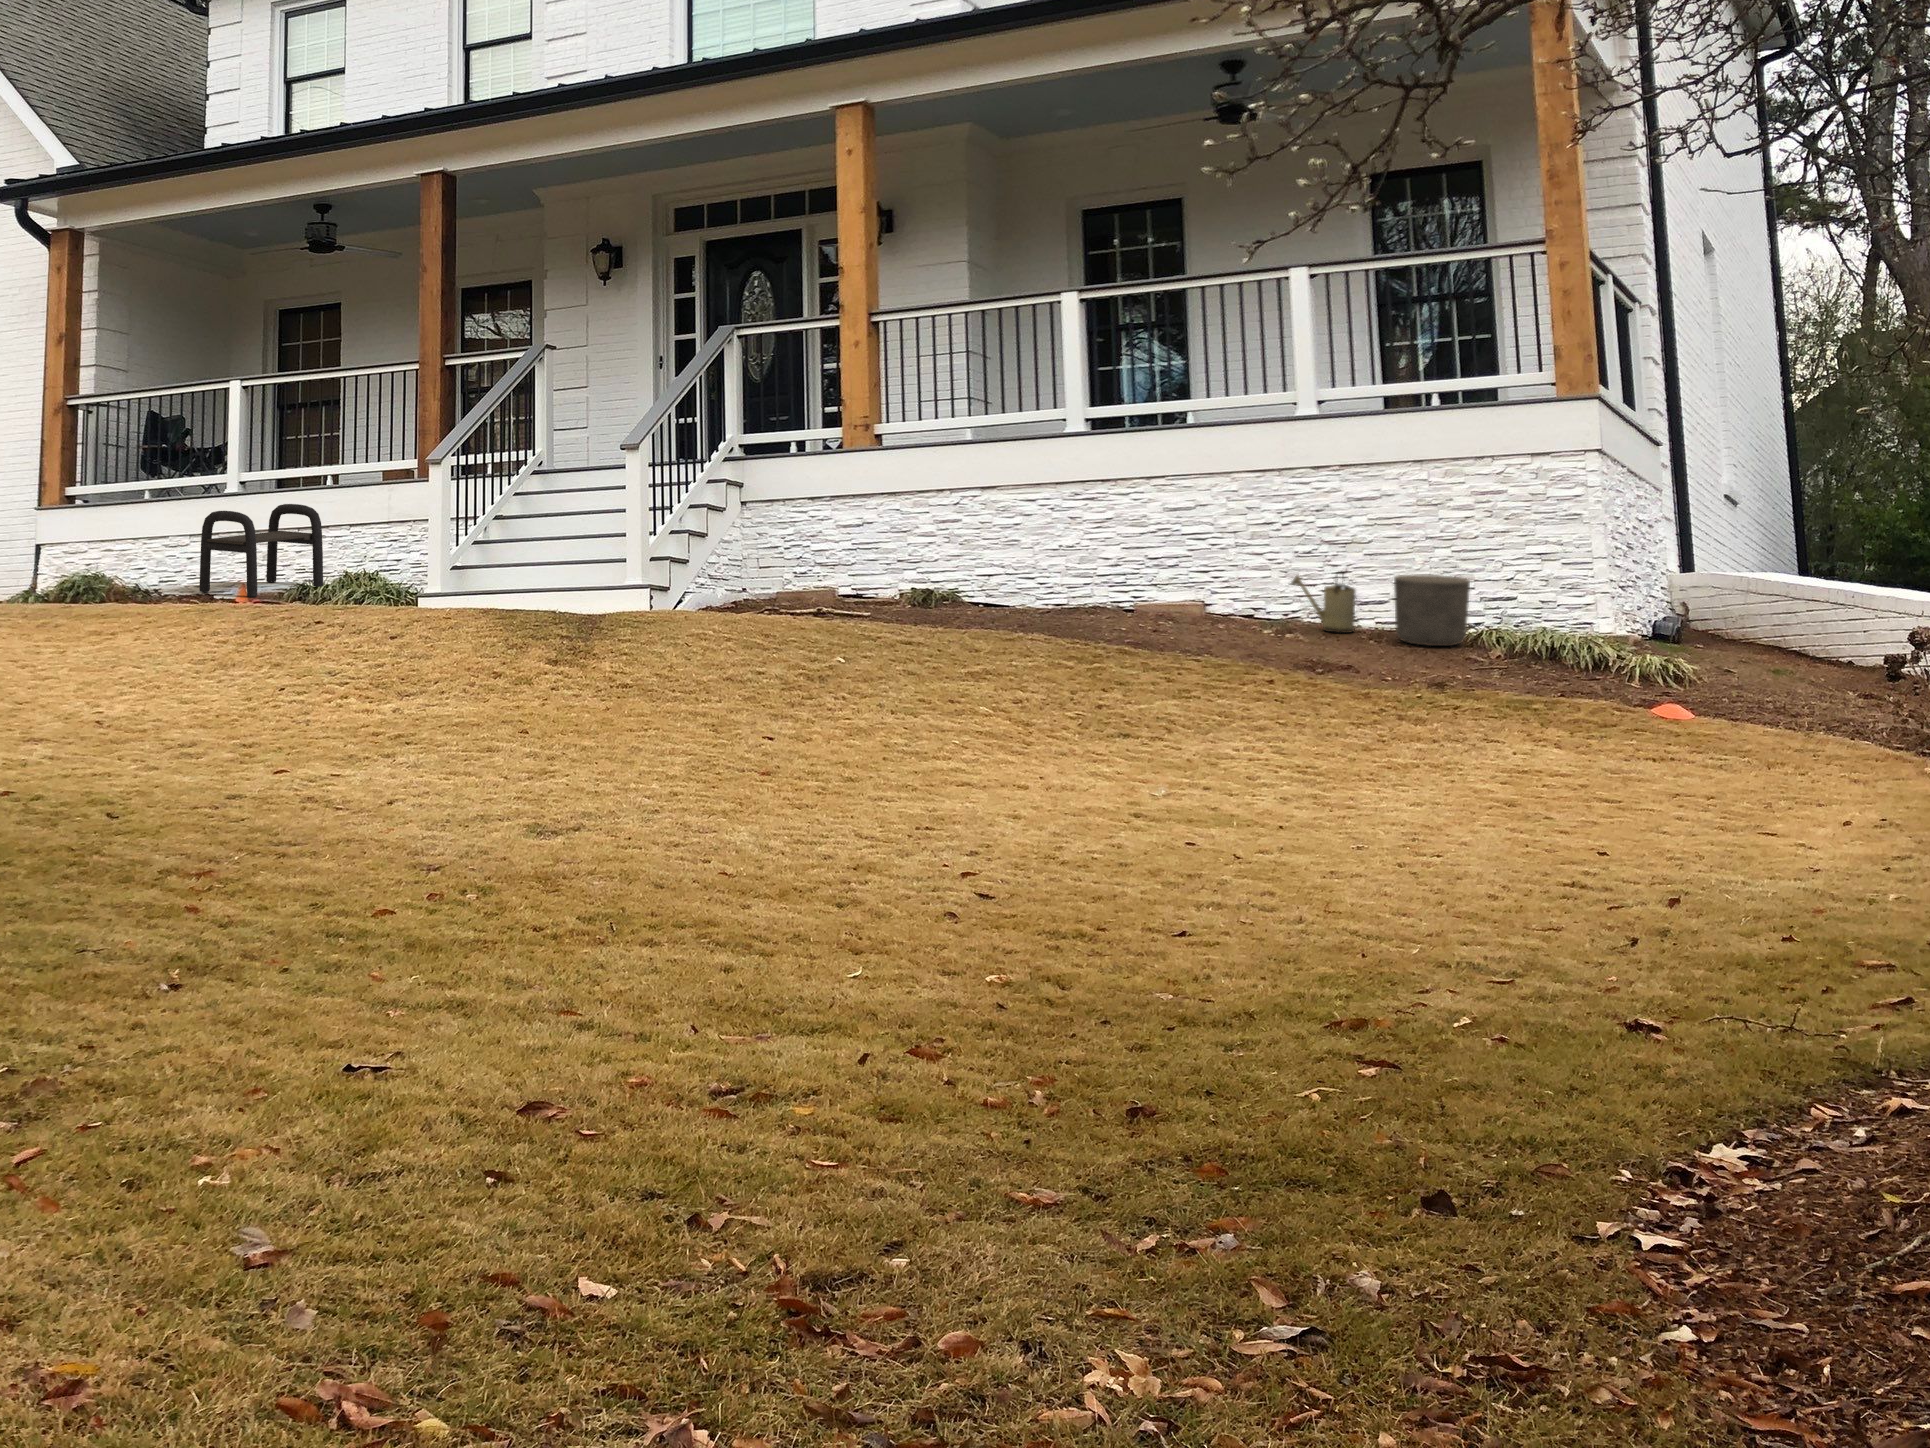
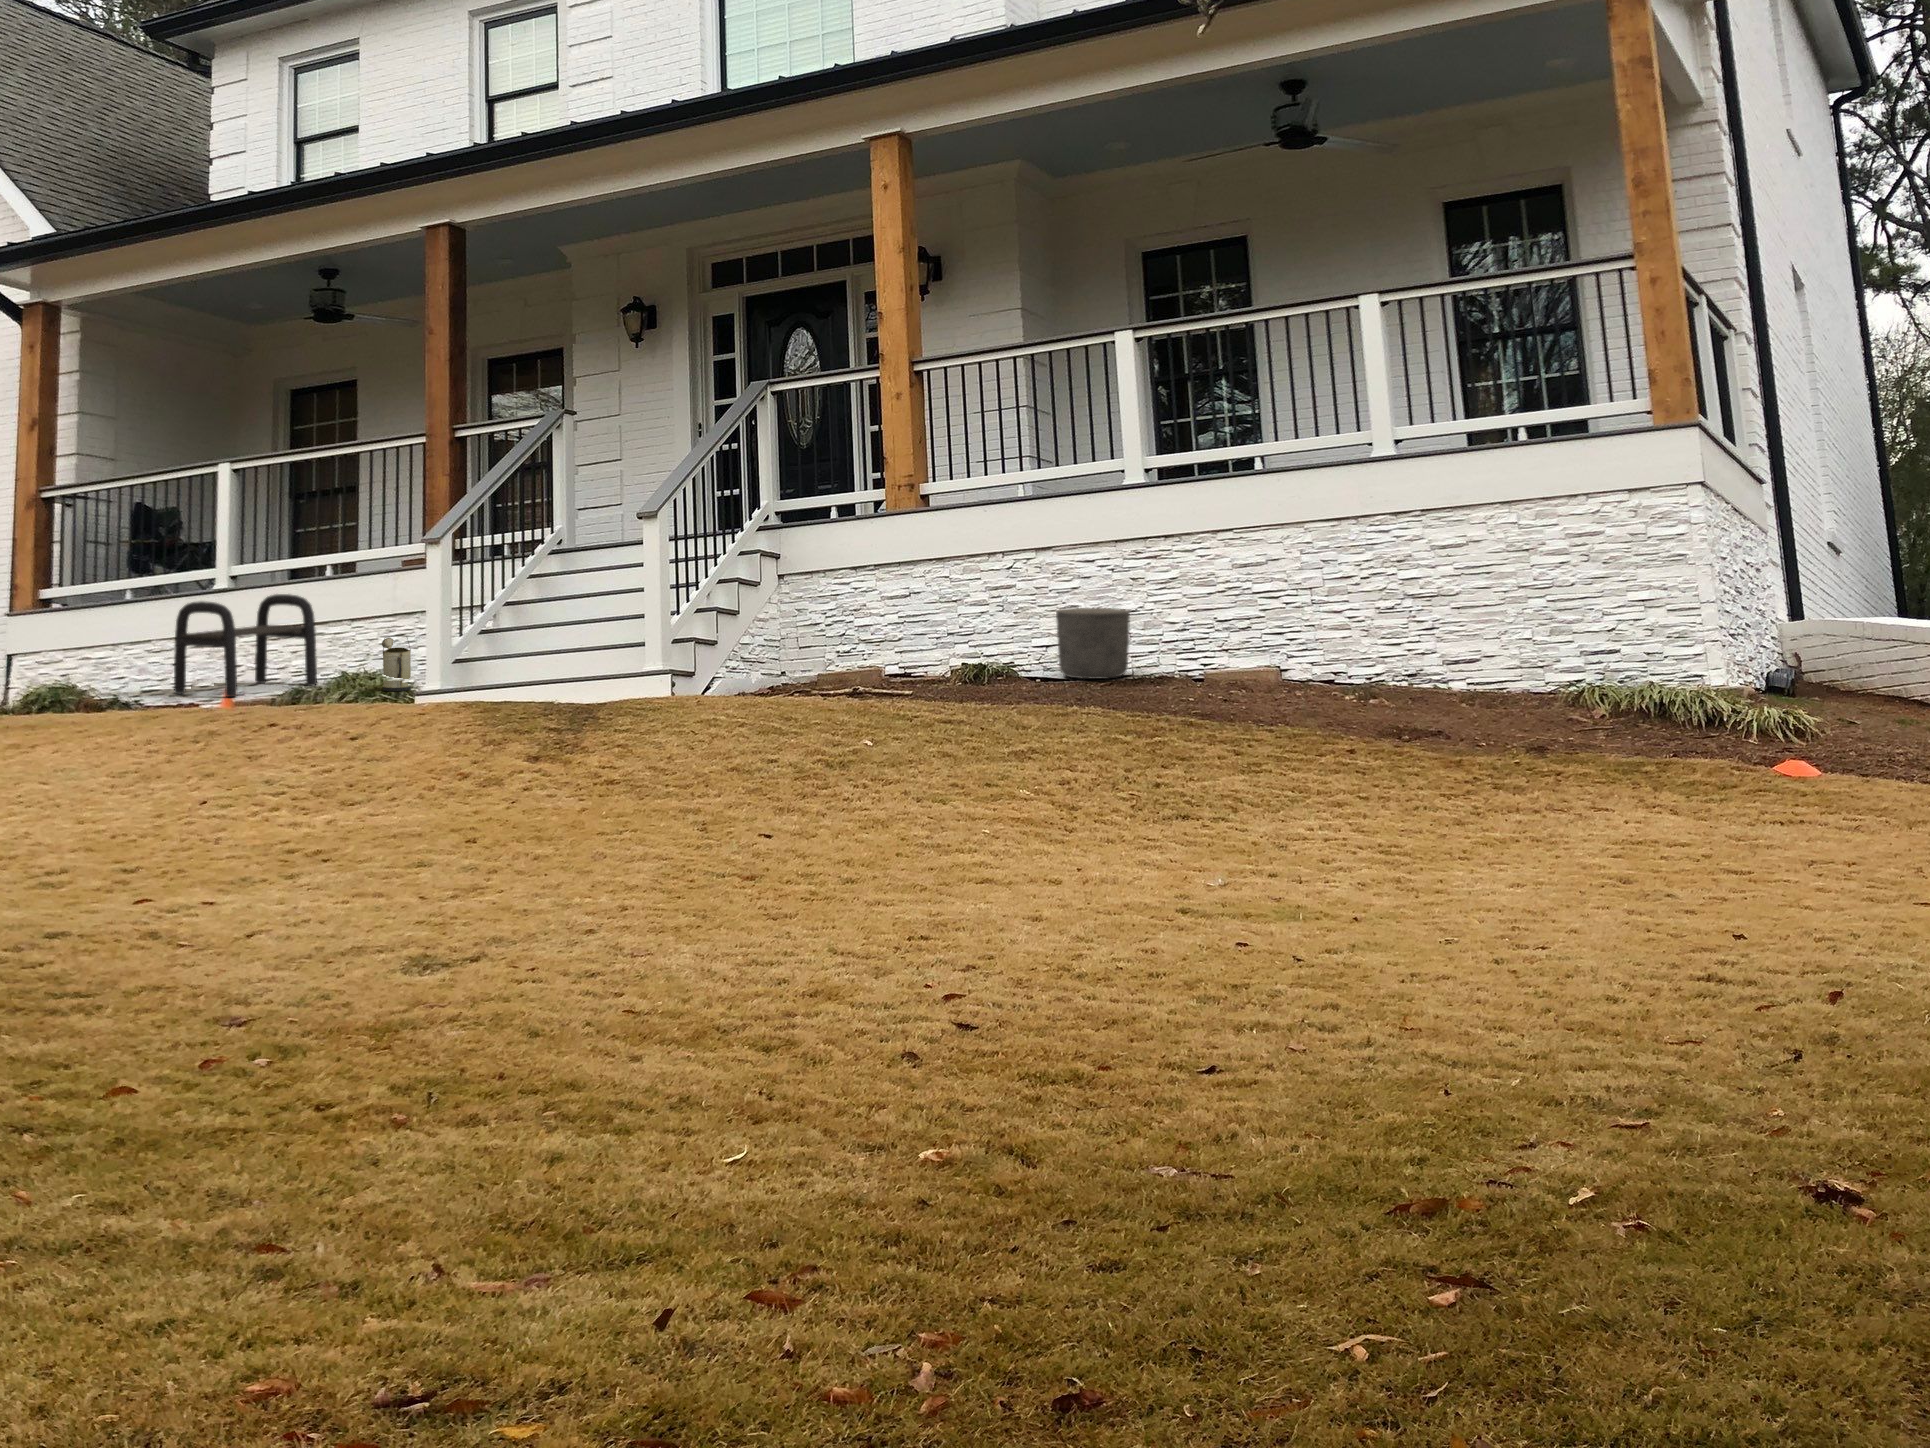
watering can: present [1291,571,1356,633] -> present [382,638,411,691]
planter: present [1394,575,1470,646] -> present [1056,608,1130,679]

